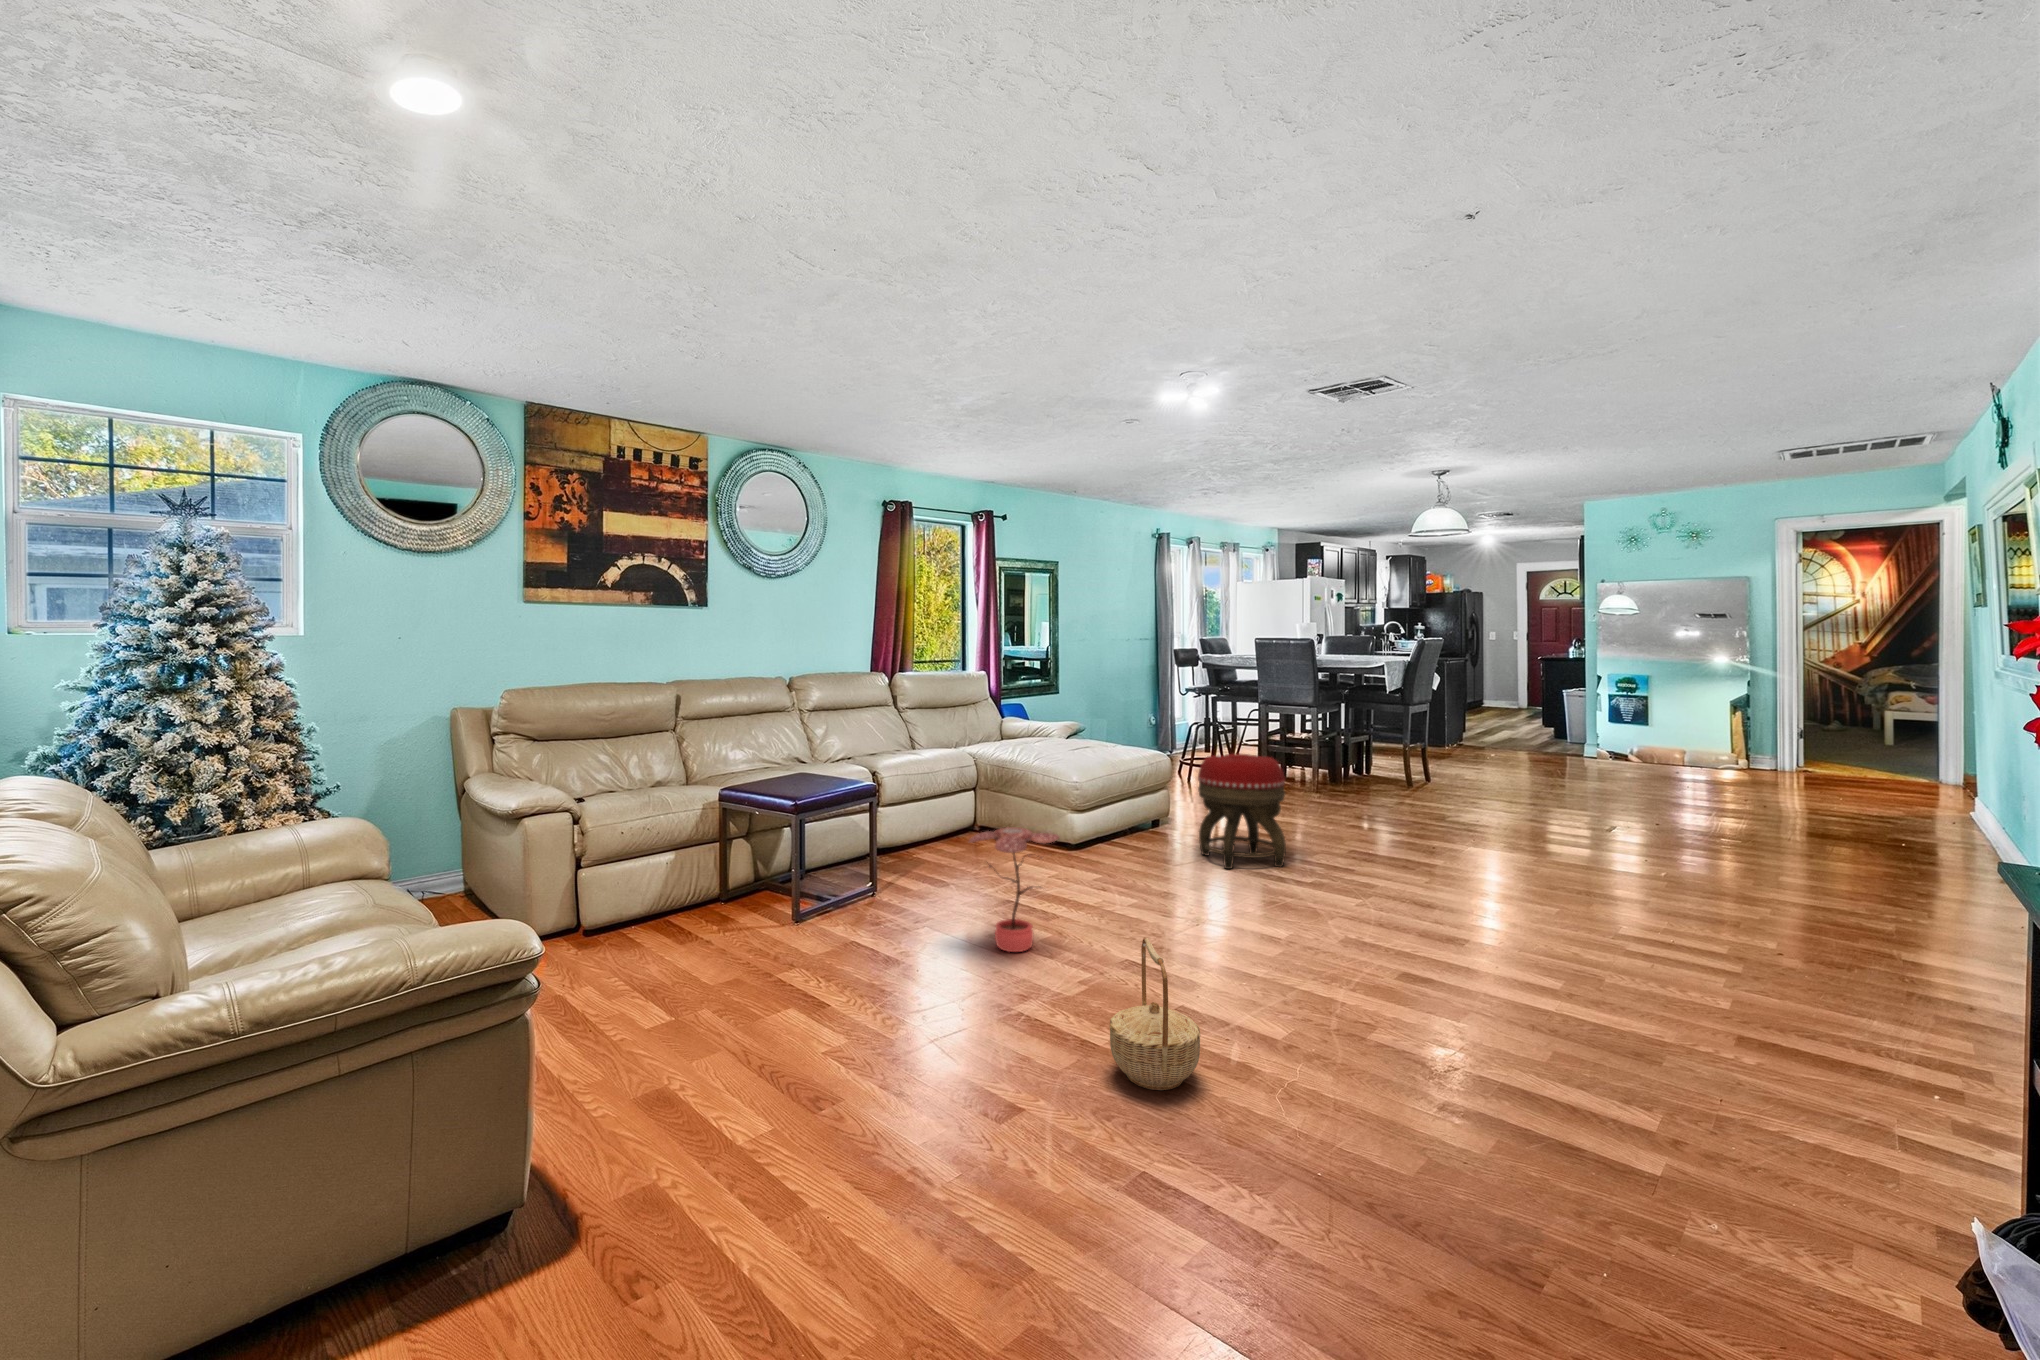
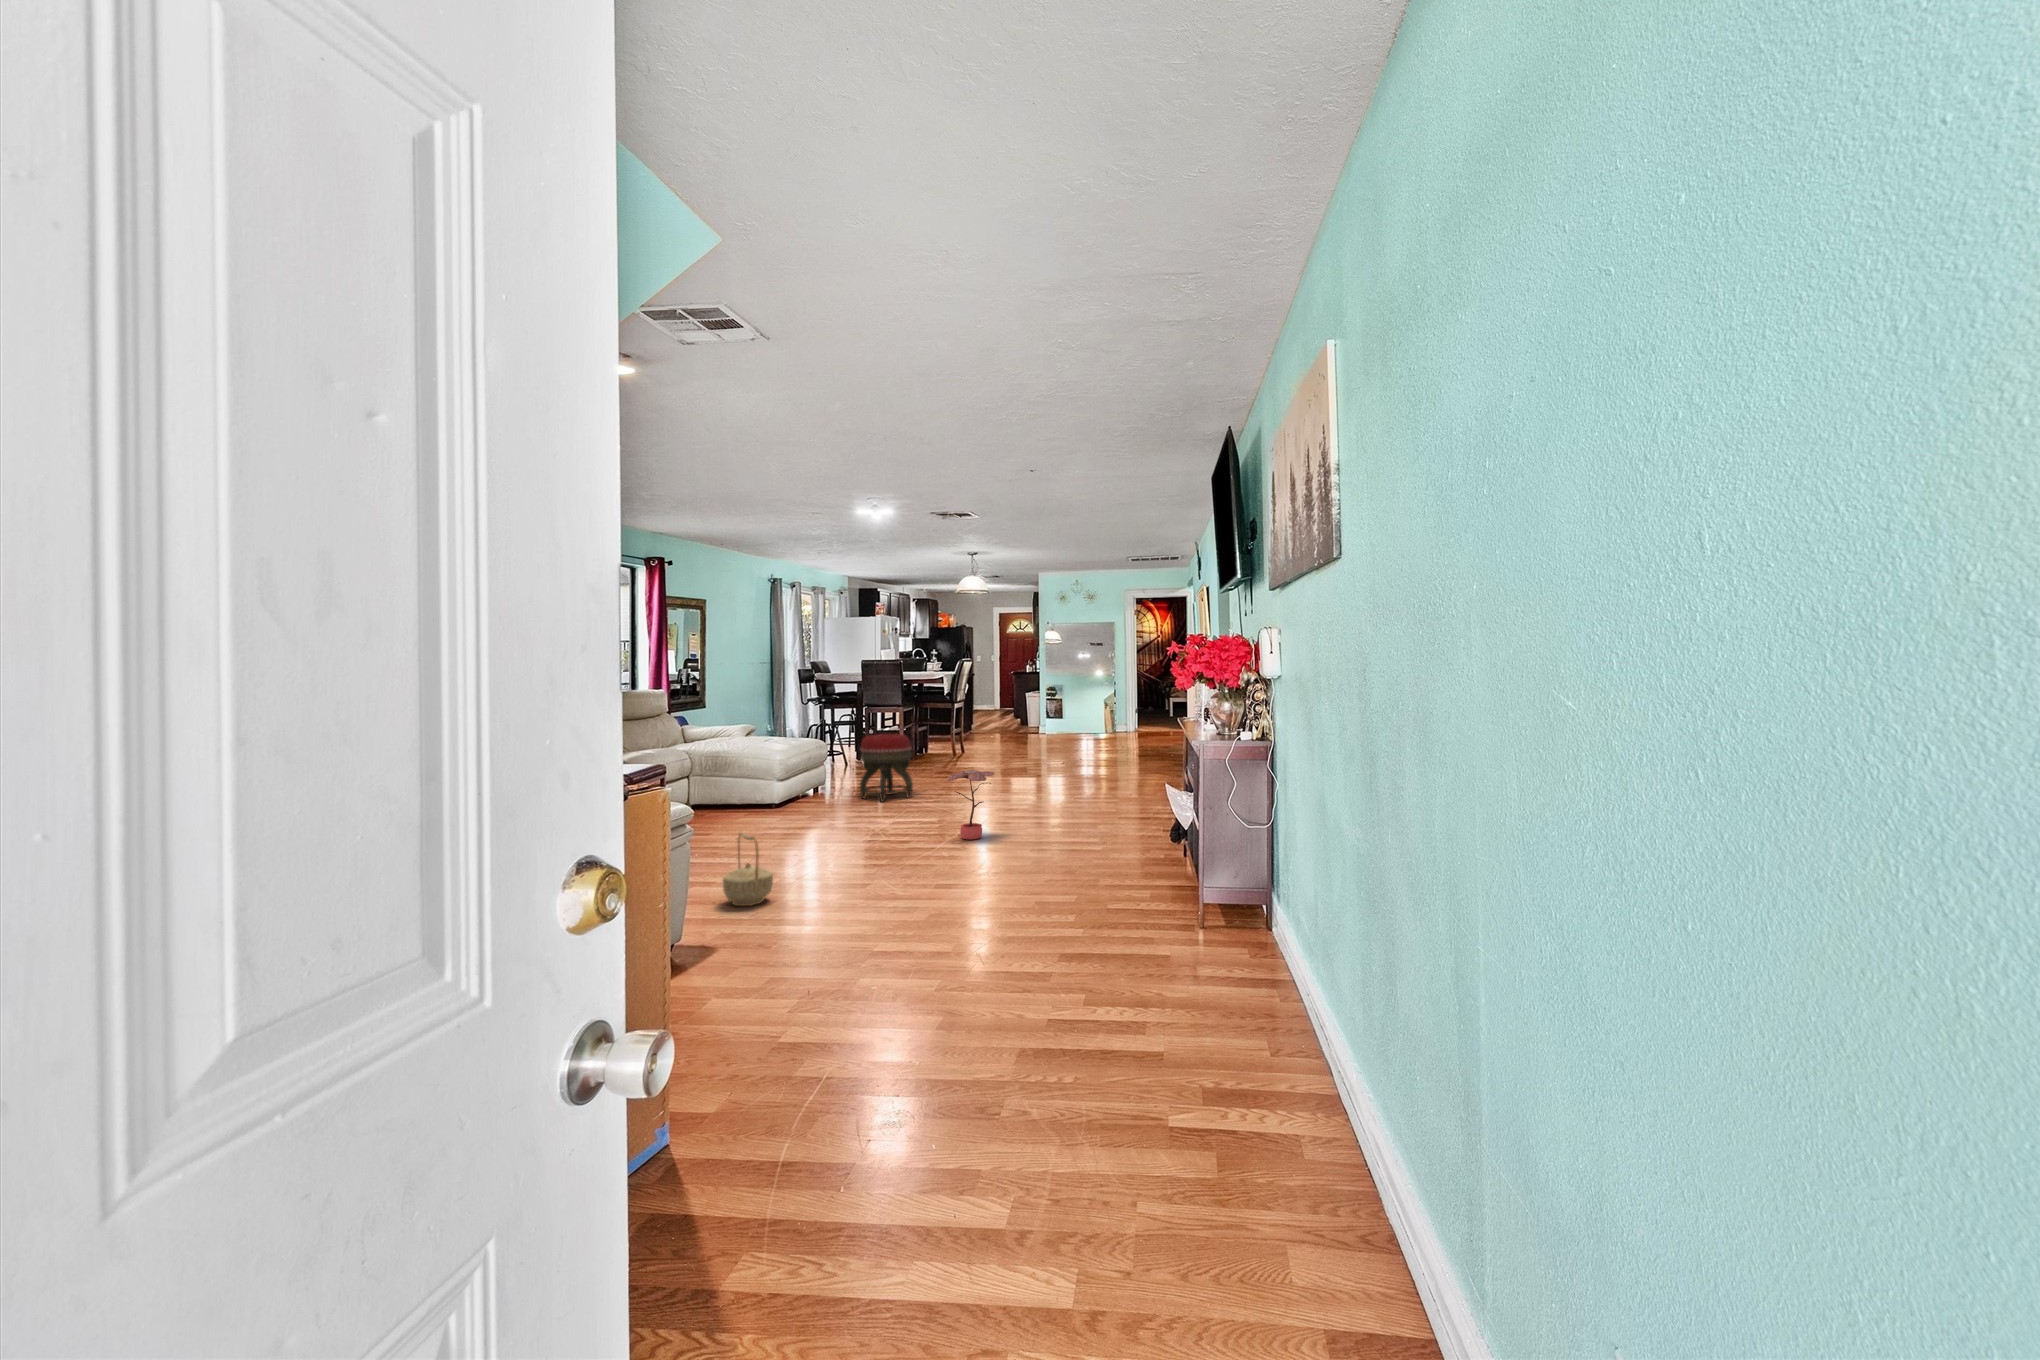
potted plant: present [969,827,1059,952] -> present [946,770,994,840]
basket: present [1110,938,1200,1090] -> present [723,833,773,906]

